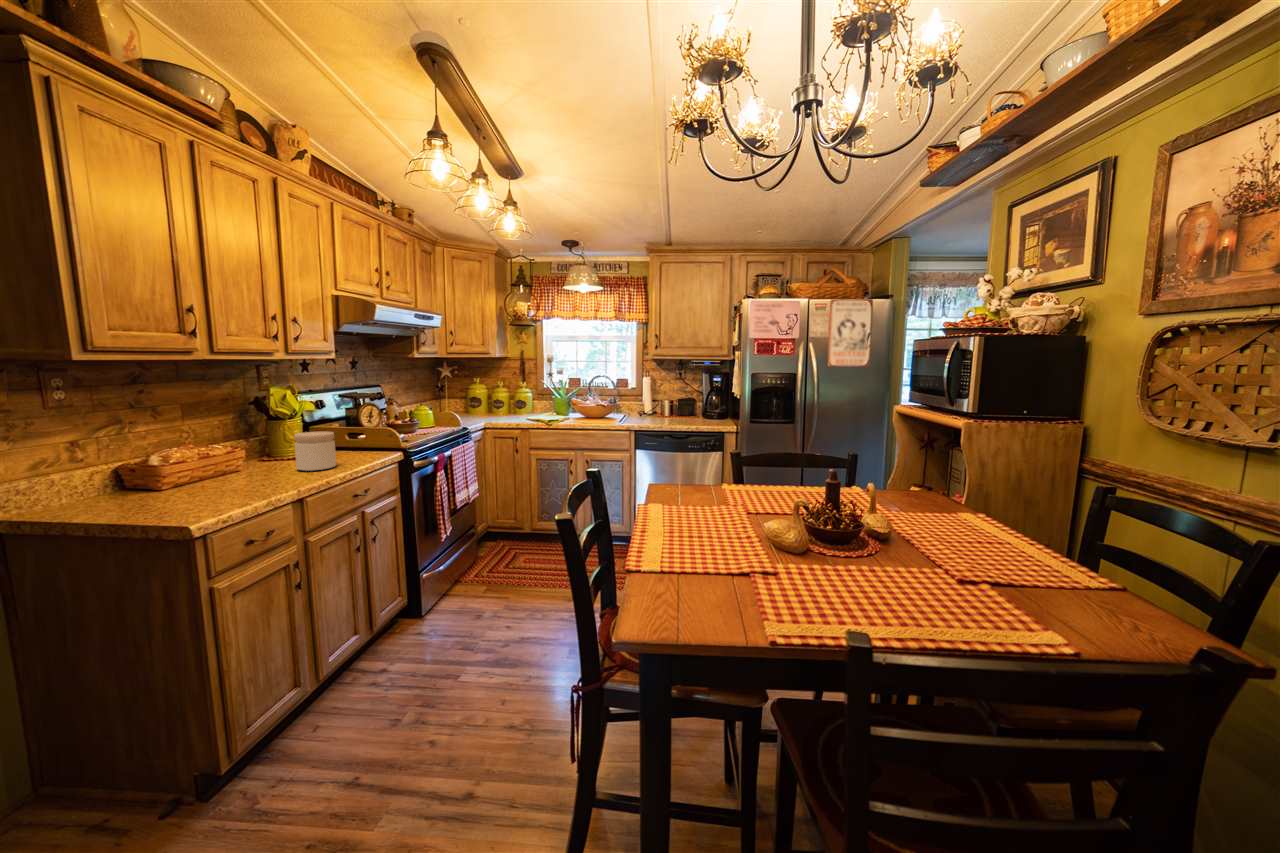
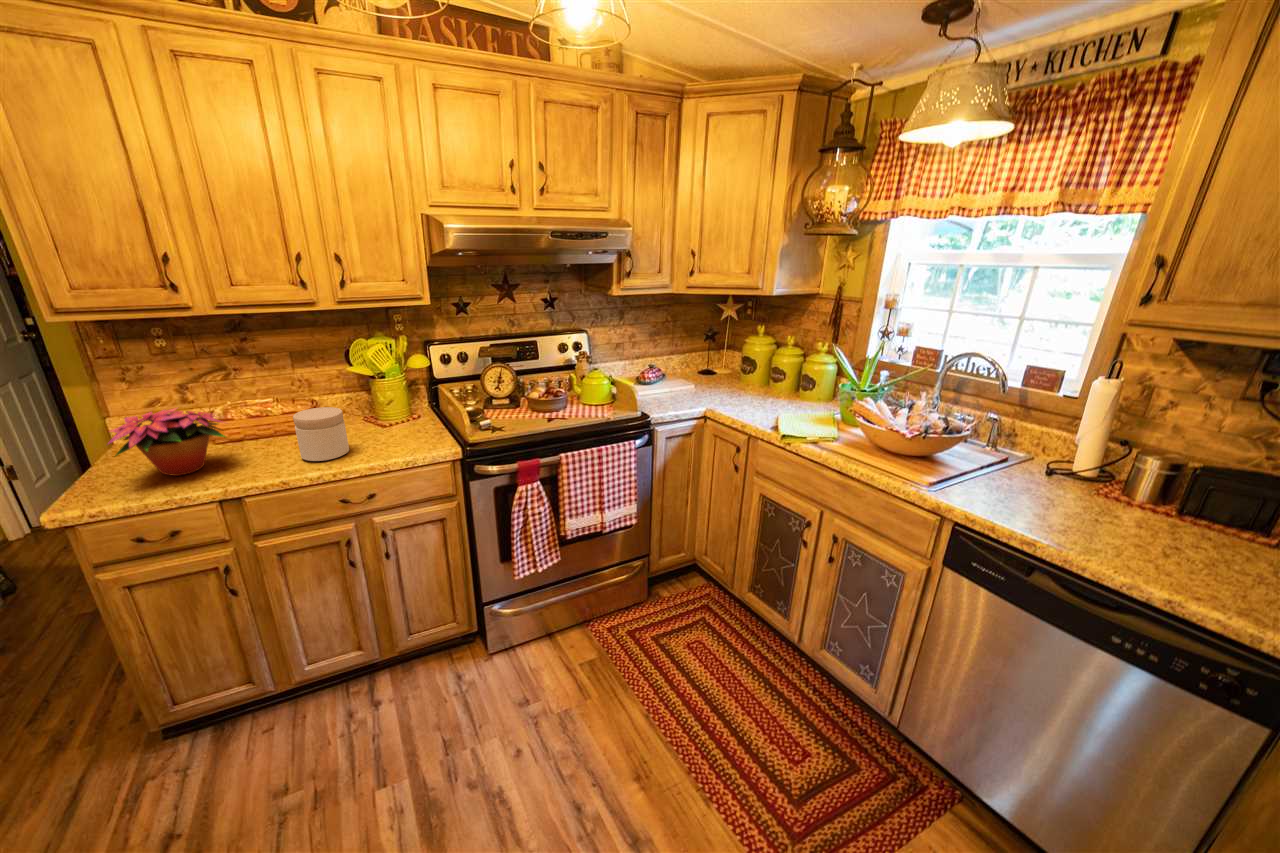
flower arrangement: none [151,433,269,496] -> present [109,408,225,476]

